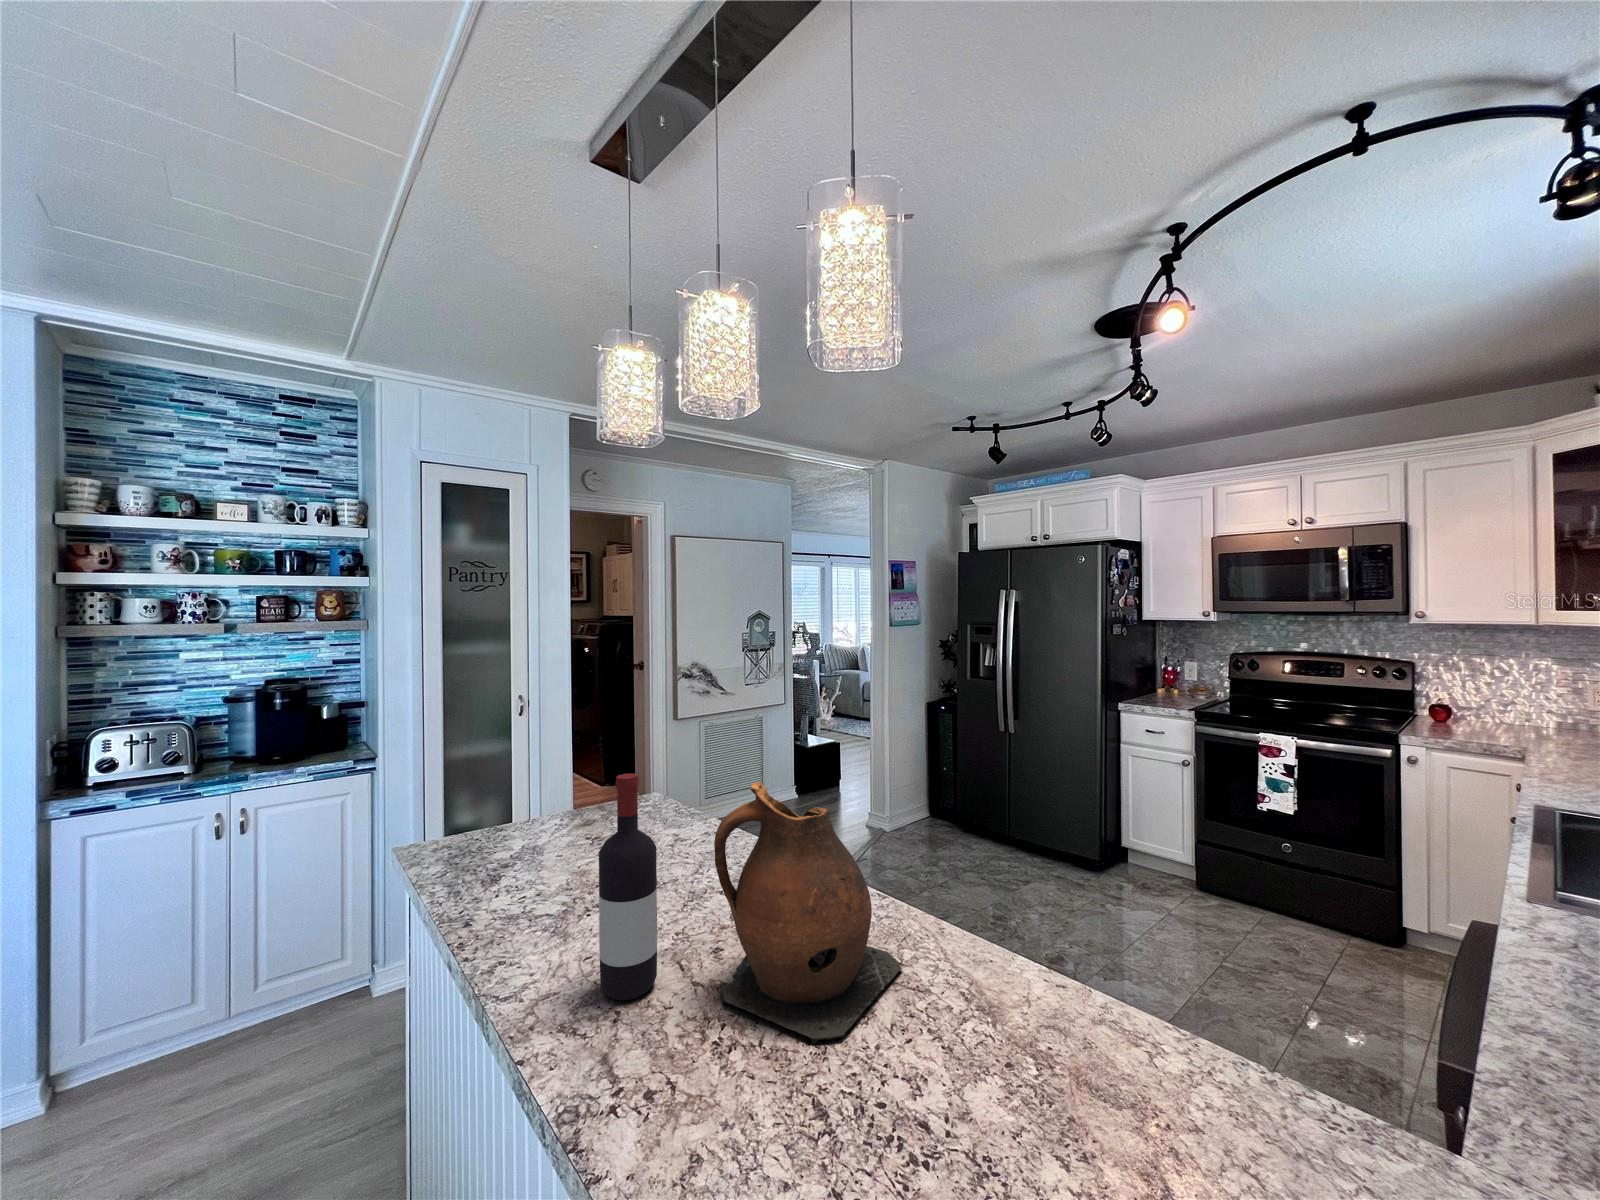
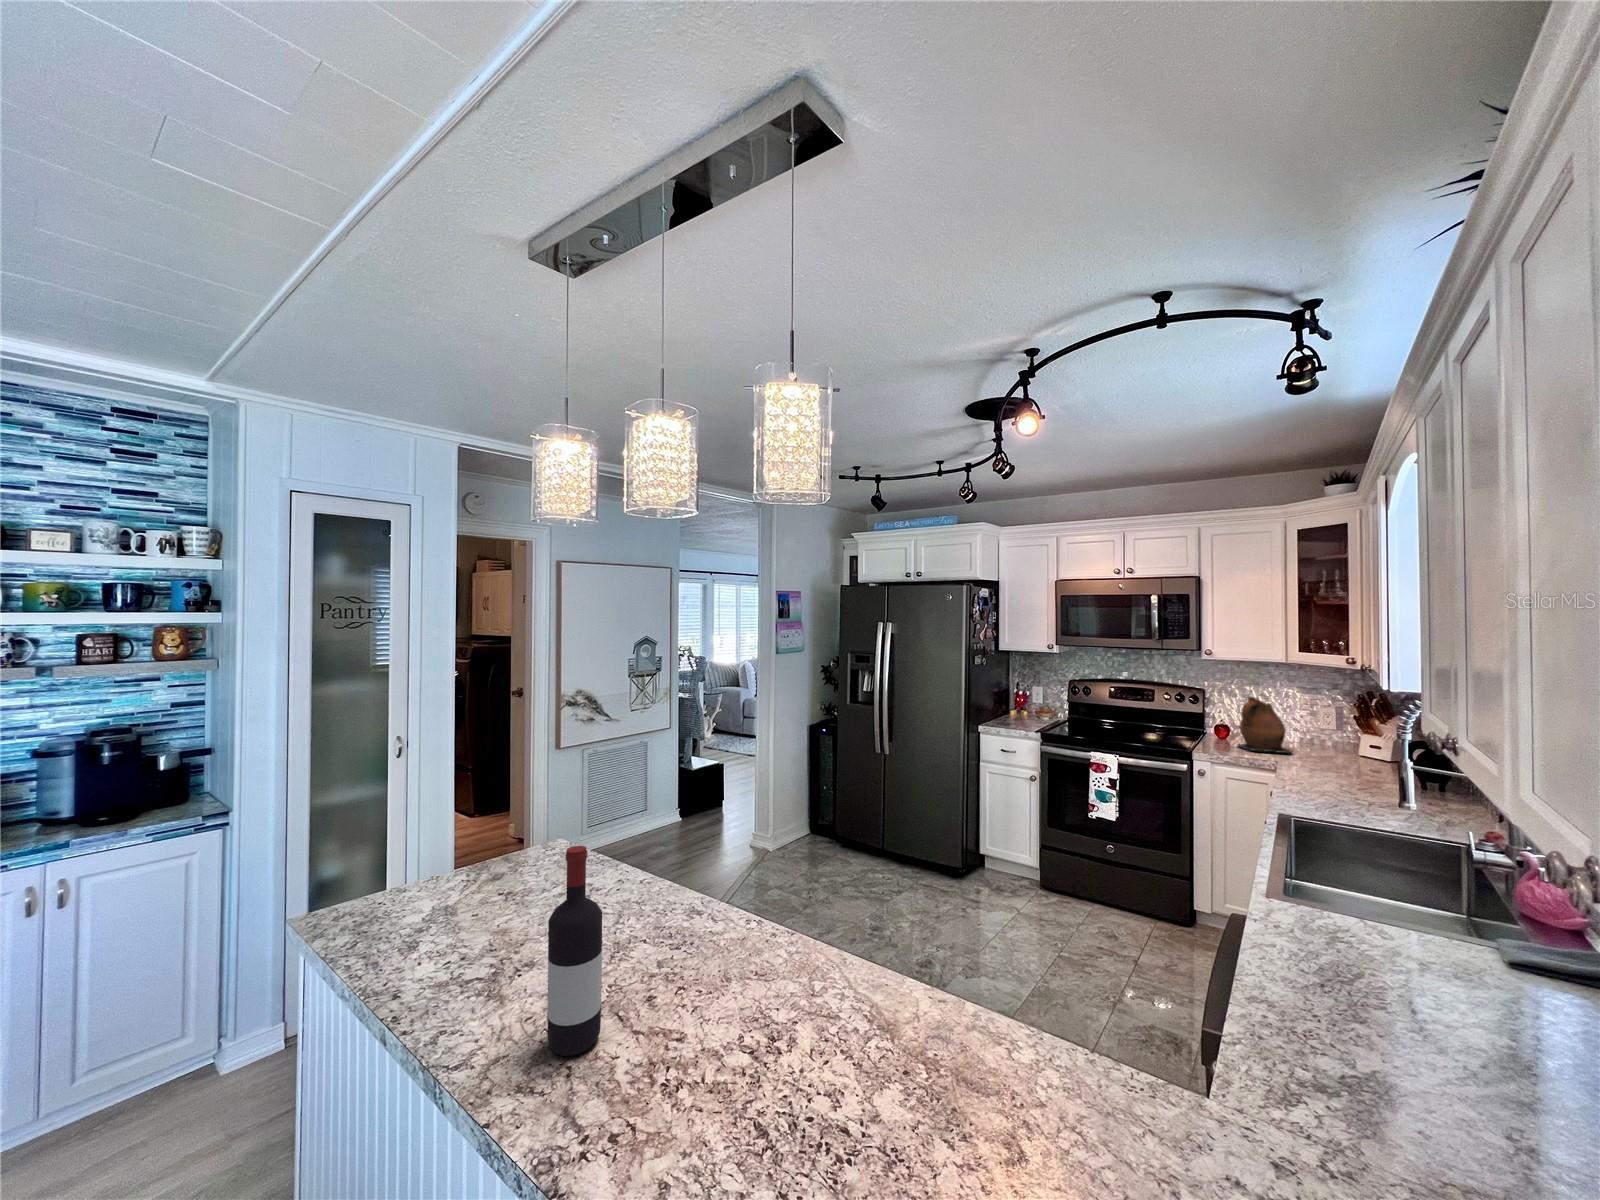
ceramic pitcher: present [714,782,902,1044] -> present [1238,697,1292,753]

